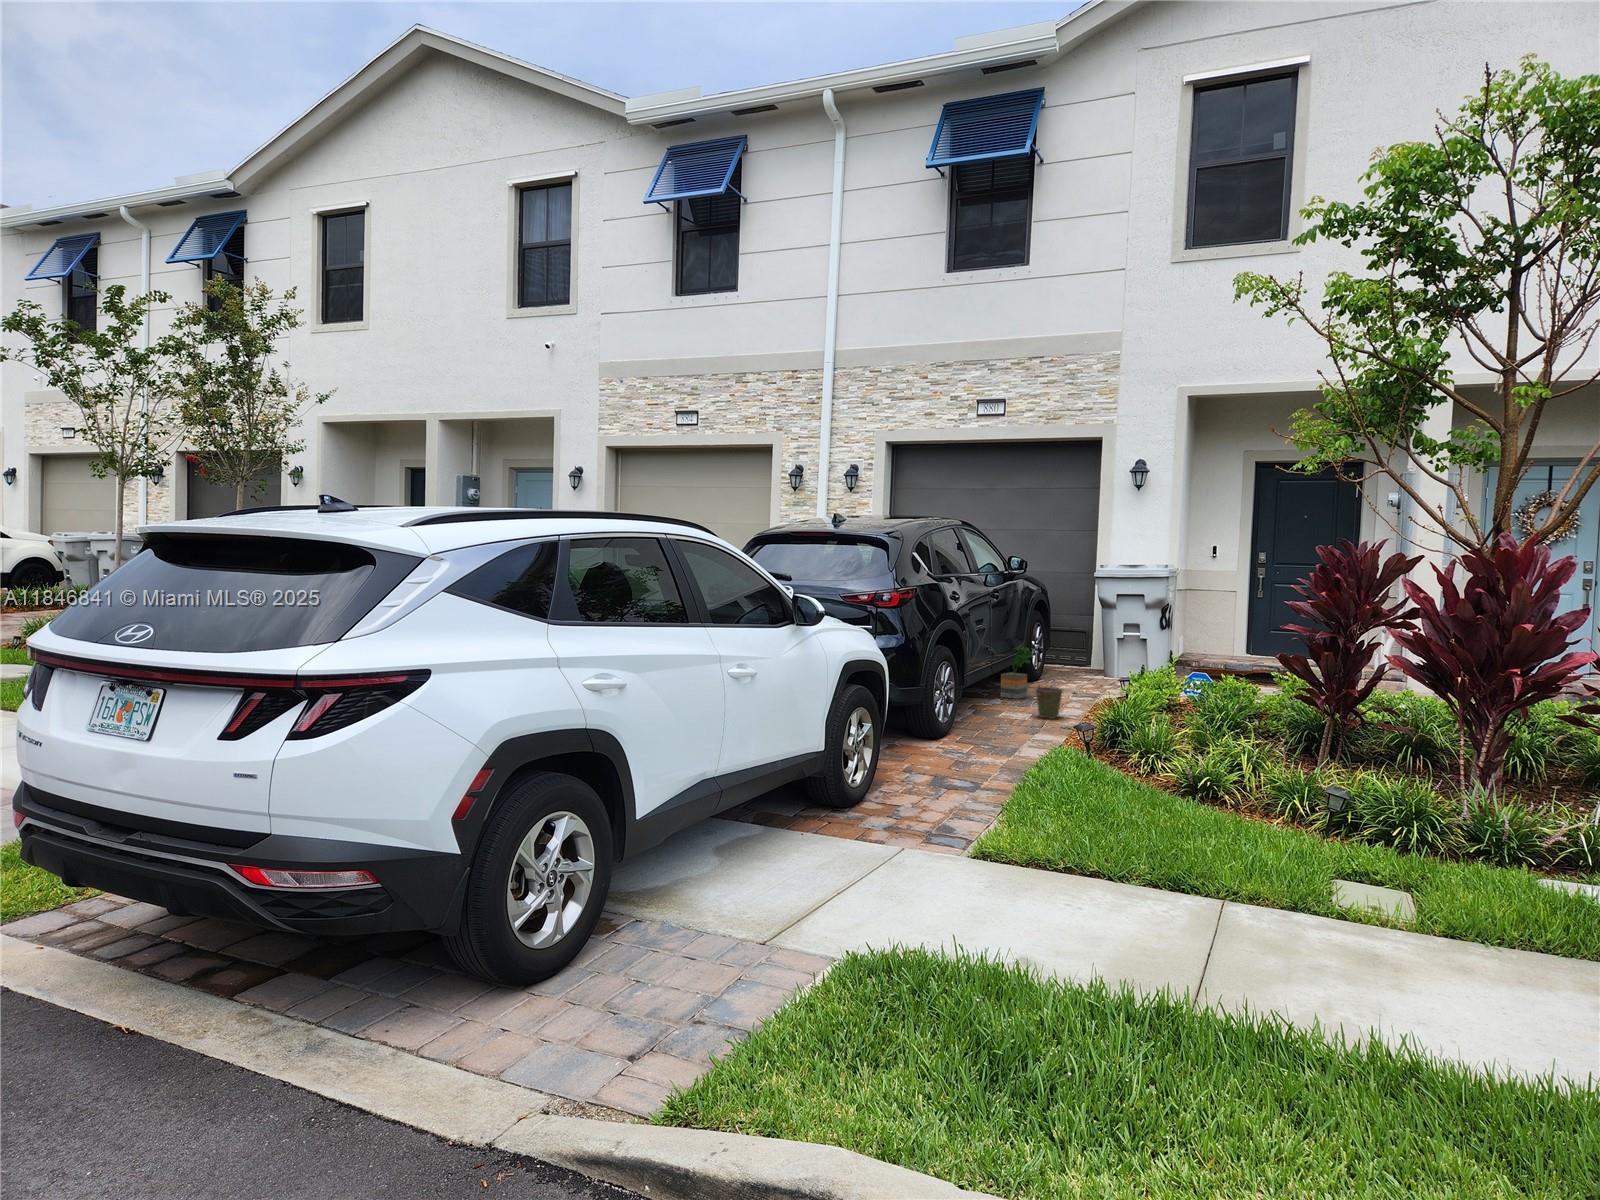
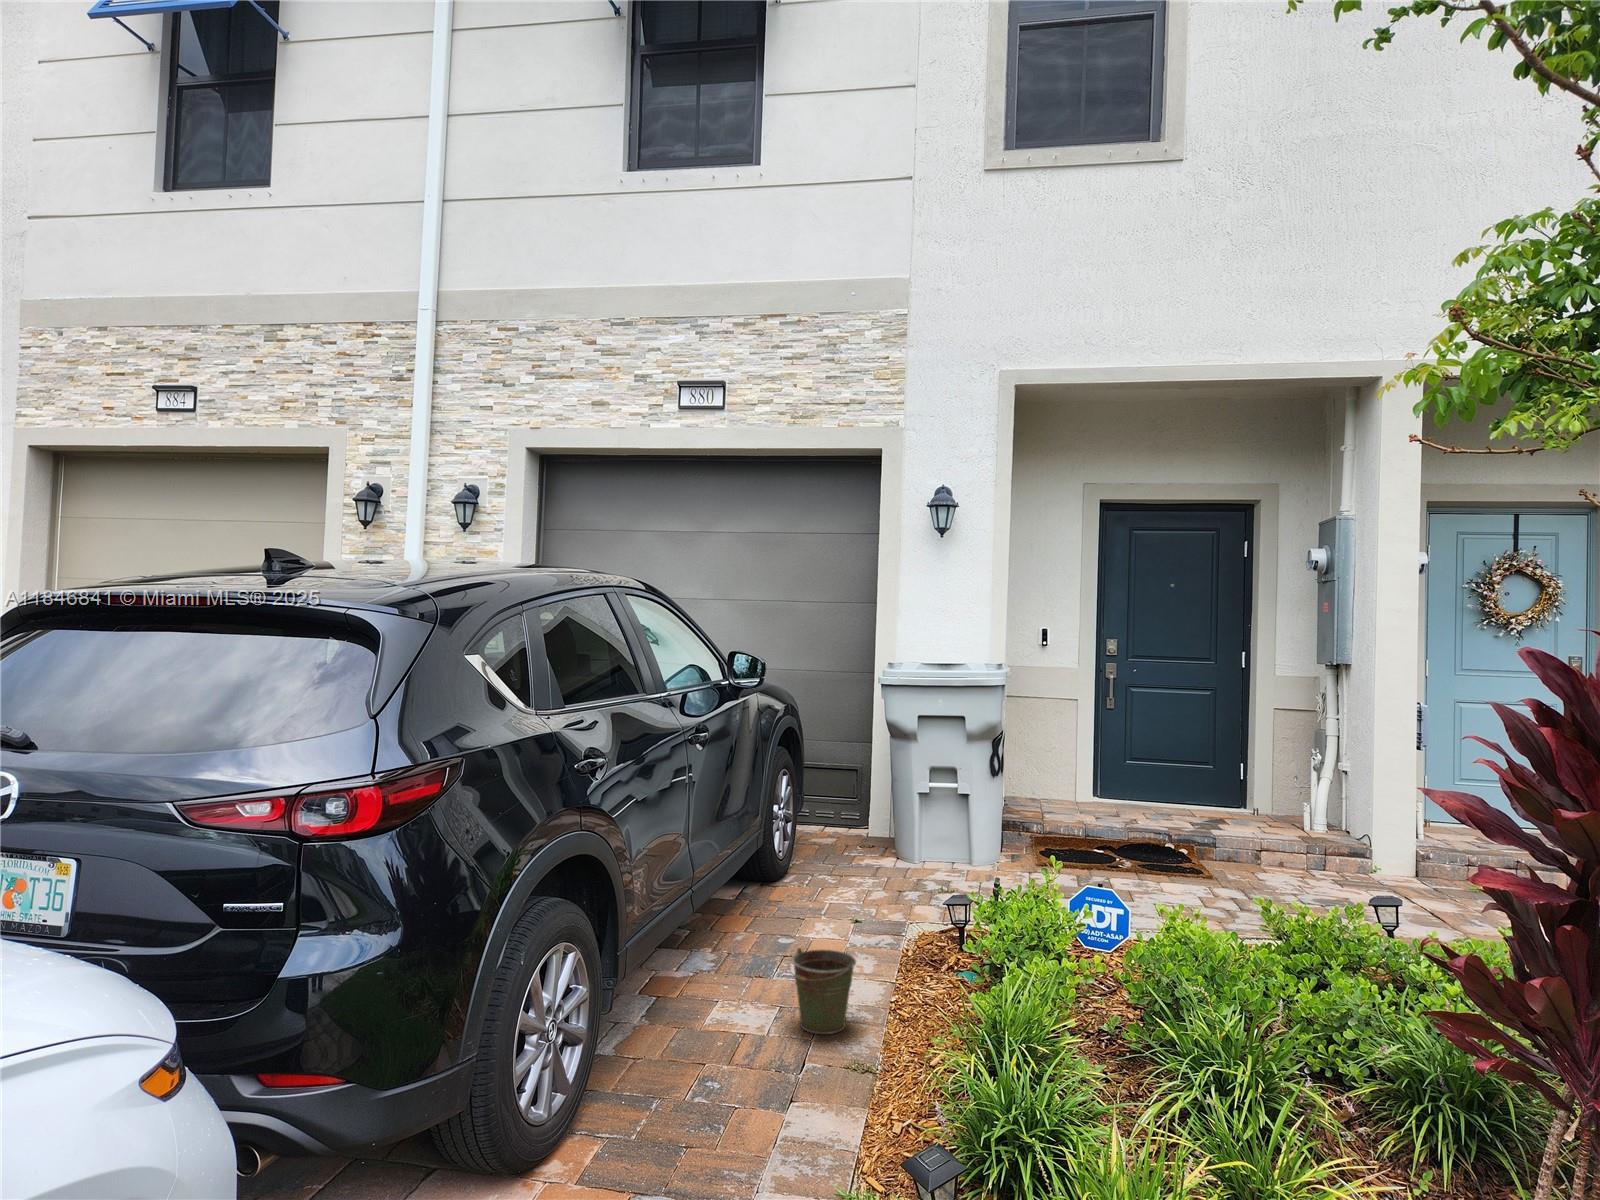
potted tree: present [1001,647,1033,699] -> none [714,828,782,946]

